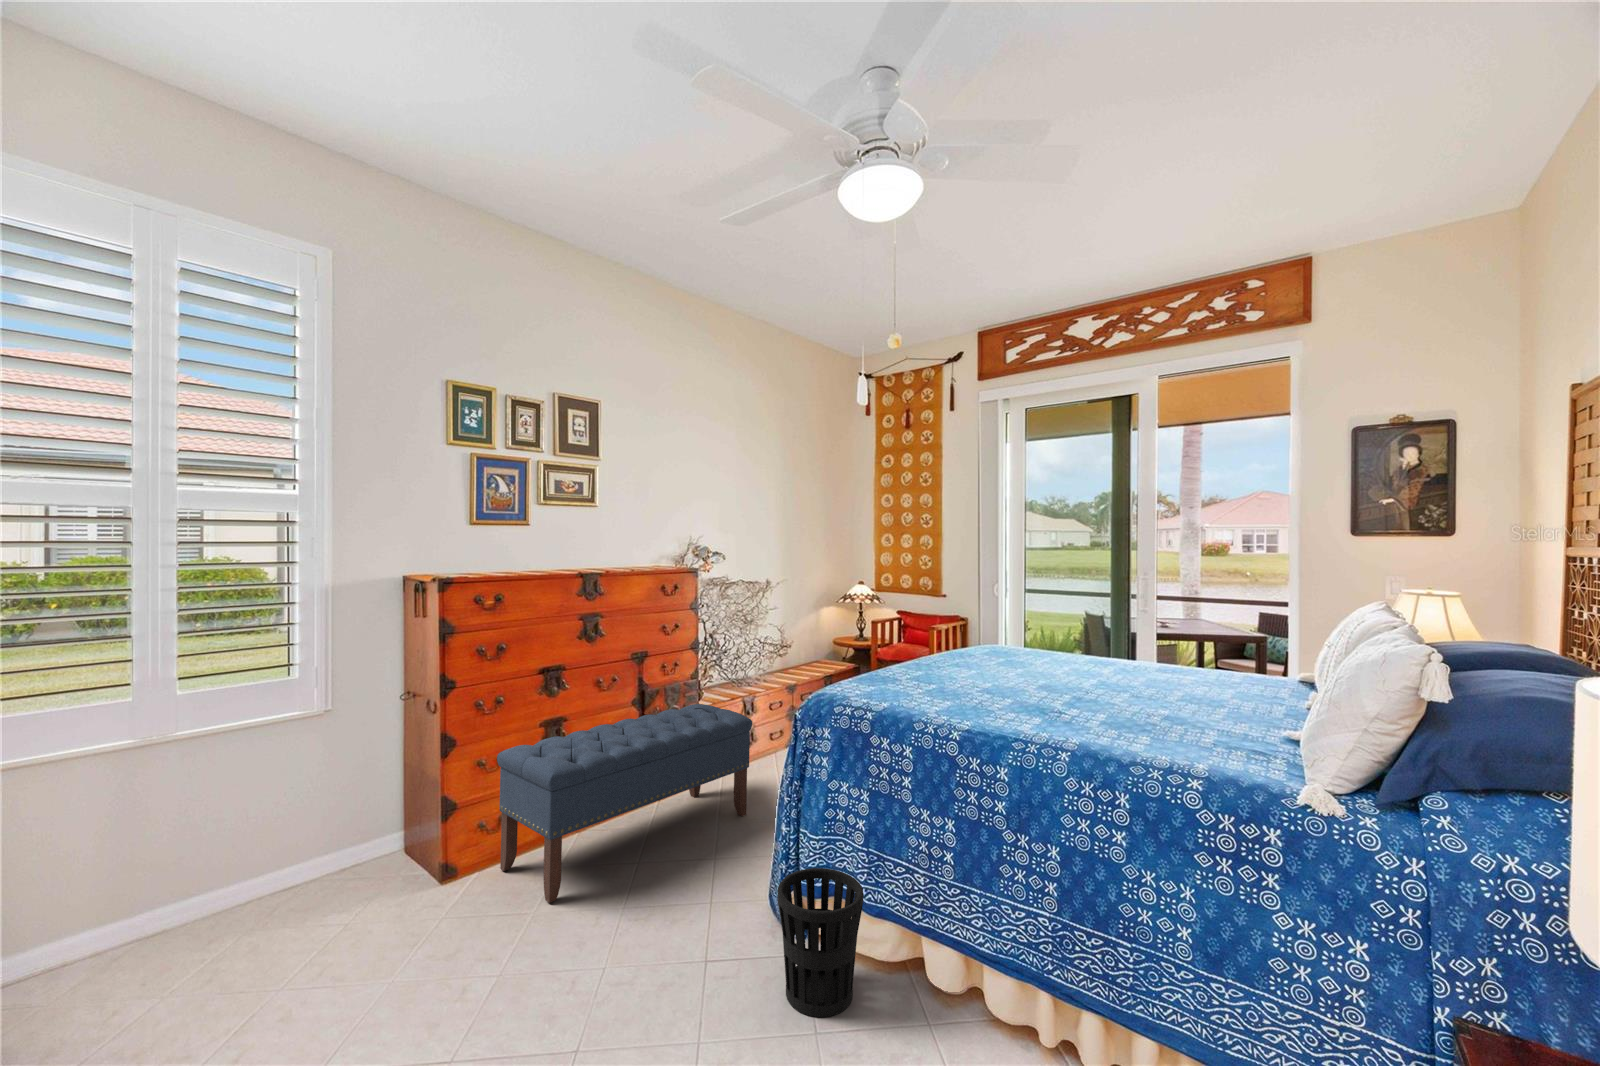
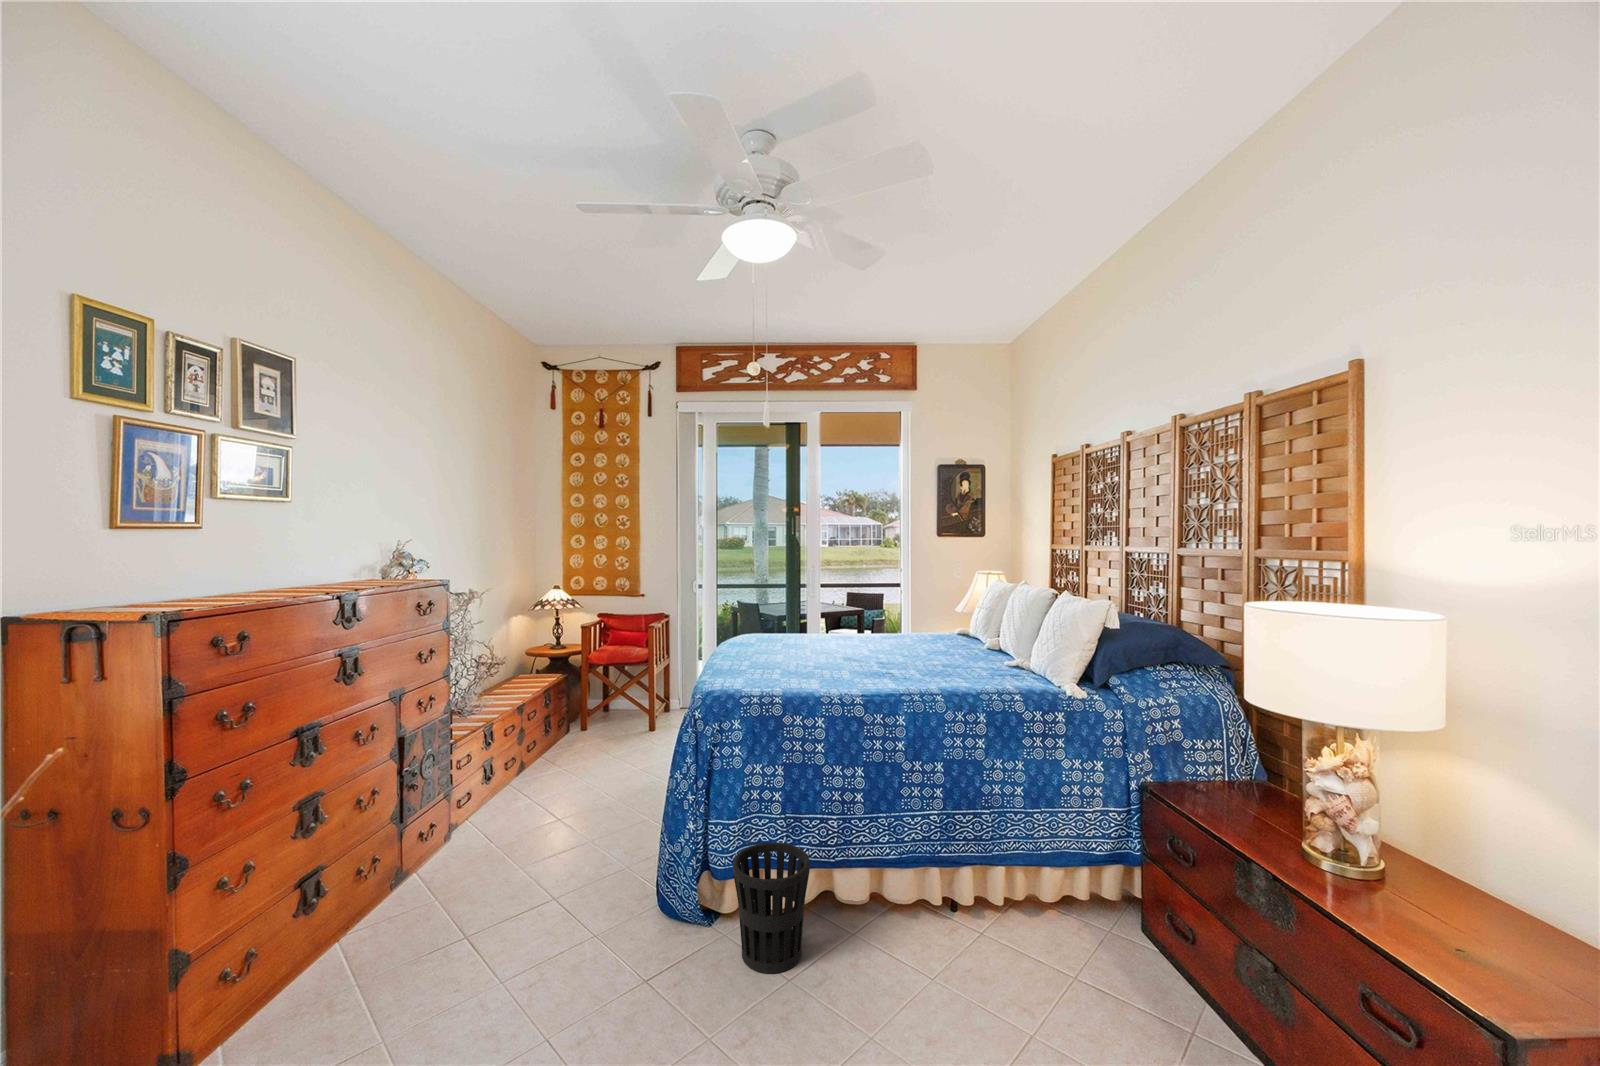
bench: present [497,704,752,903] -> none [257,736,549,1028]

